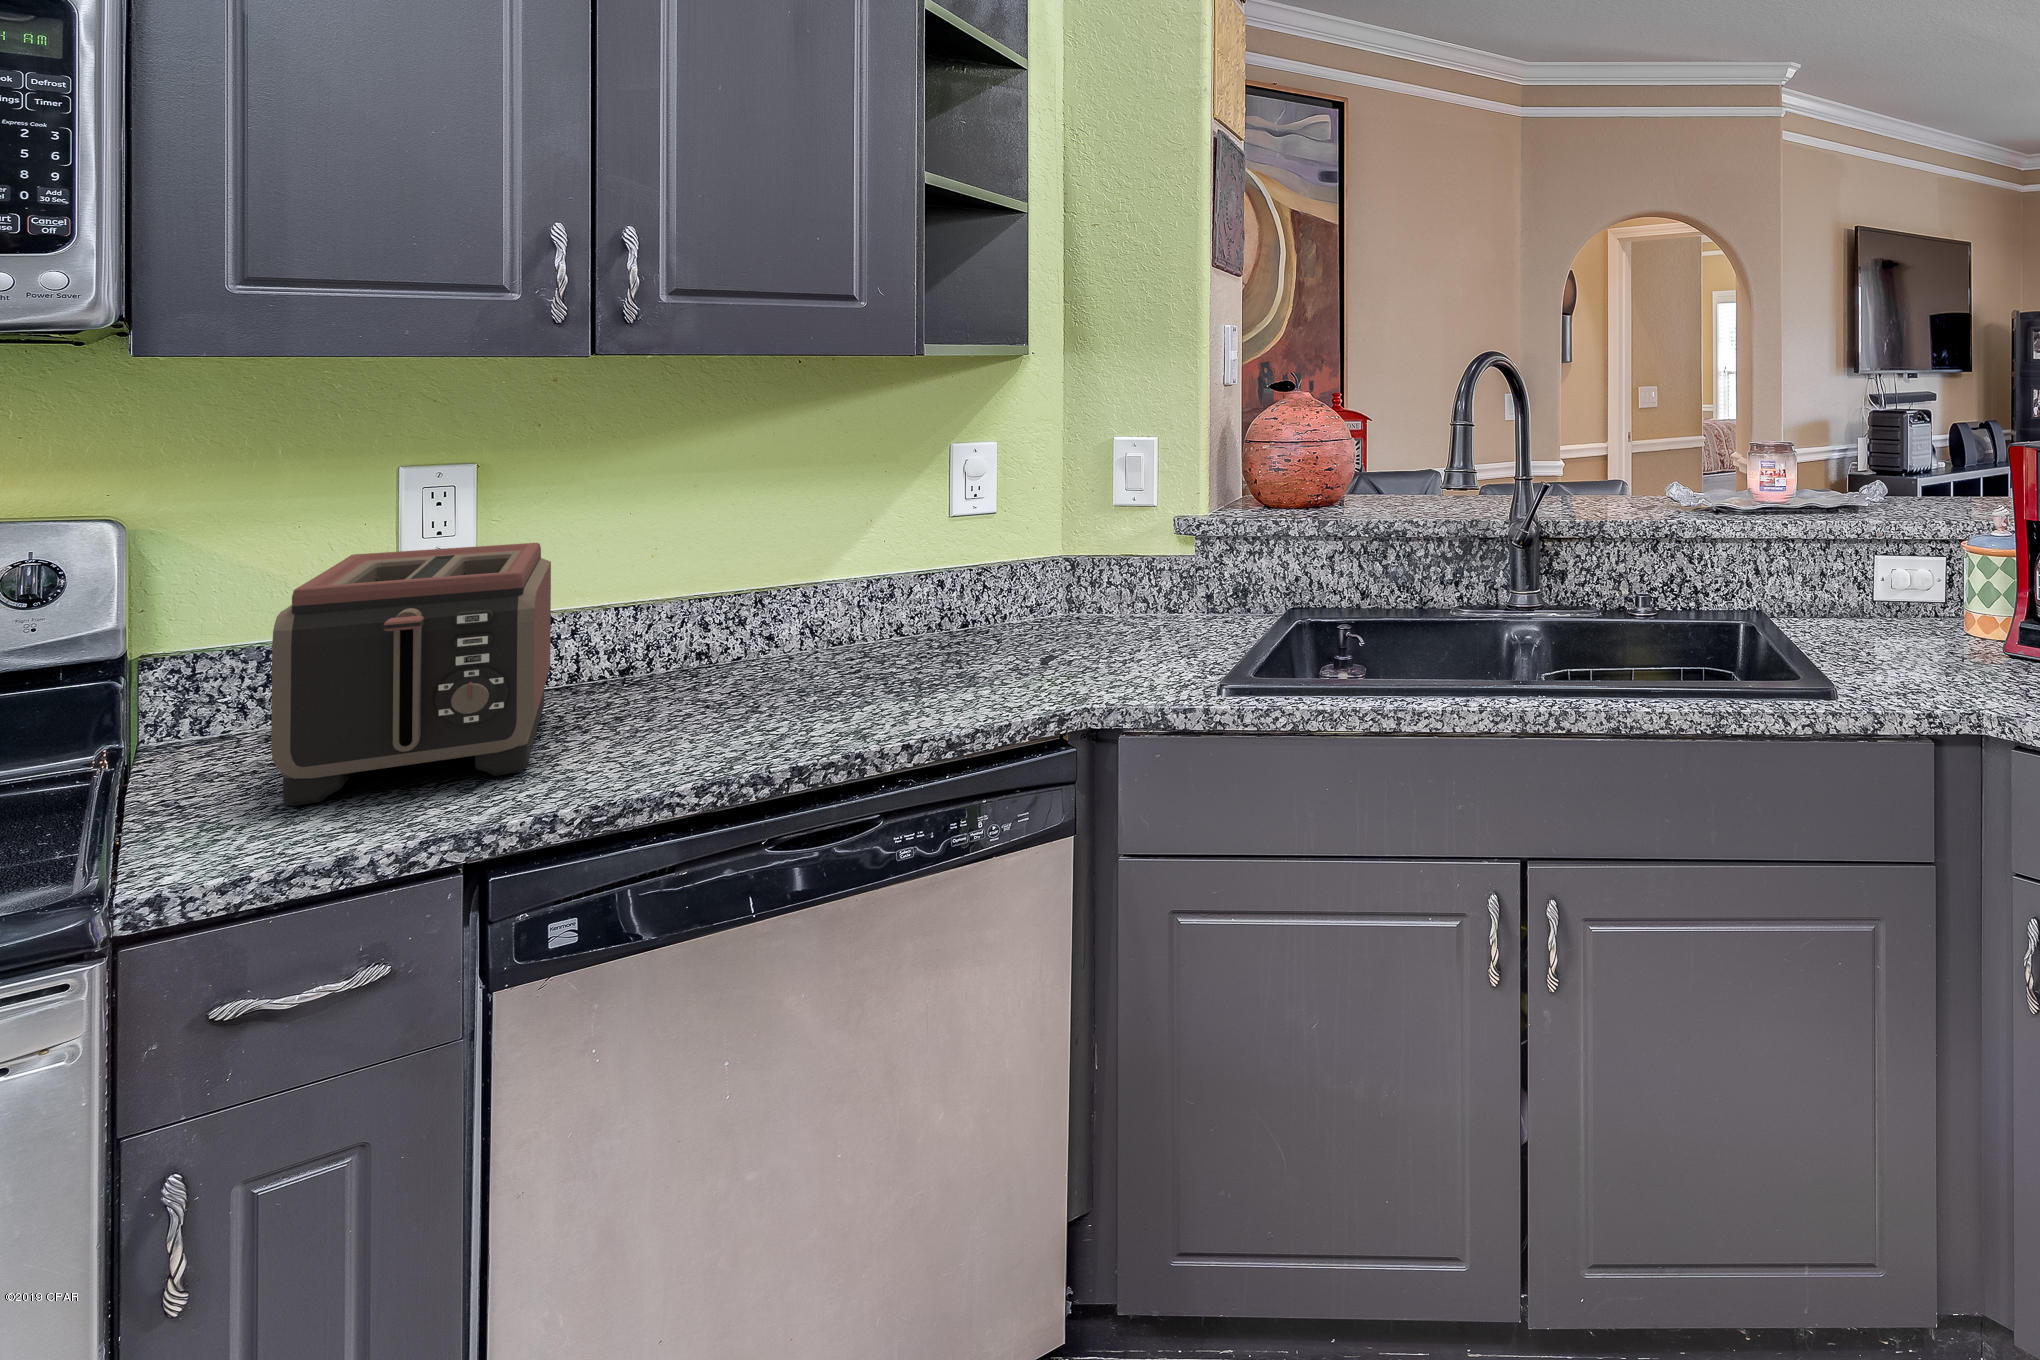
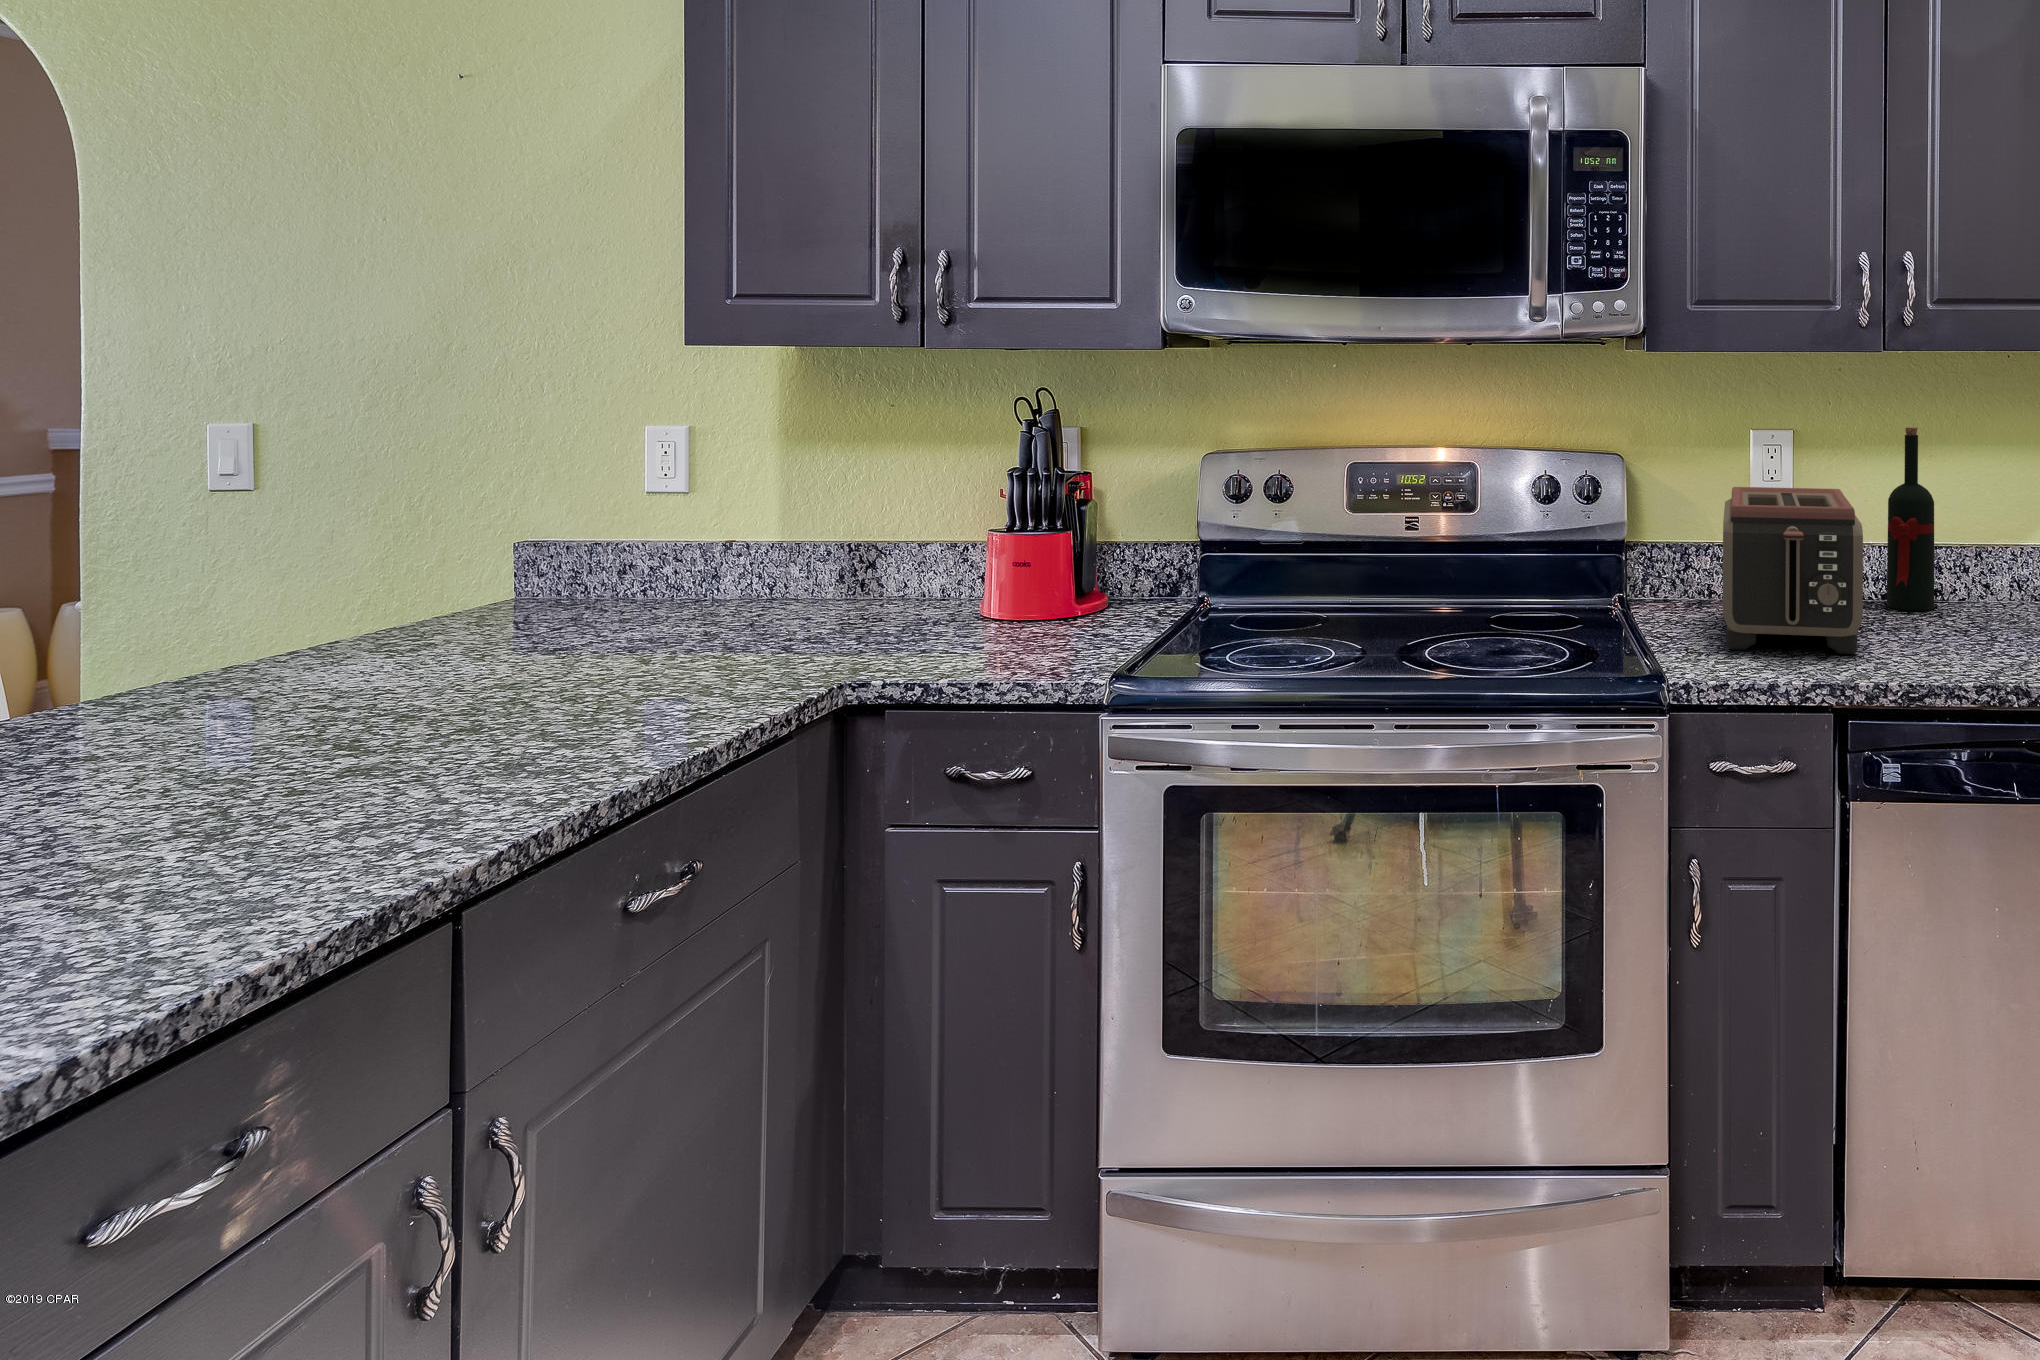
wine bottle: none [627,456,696,684] -> present [1887,427,1934,611]

